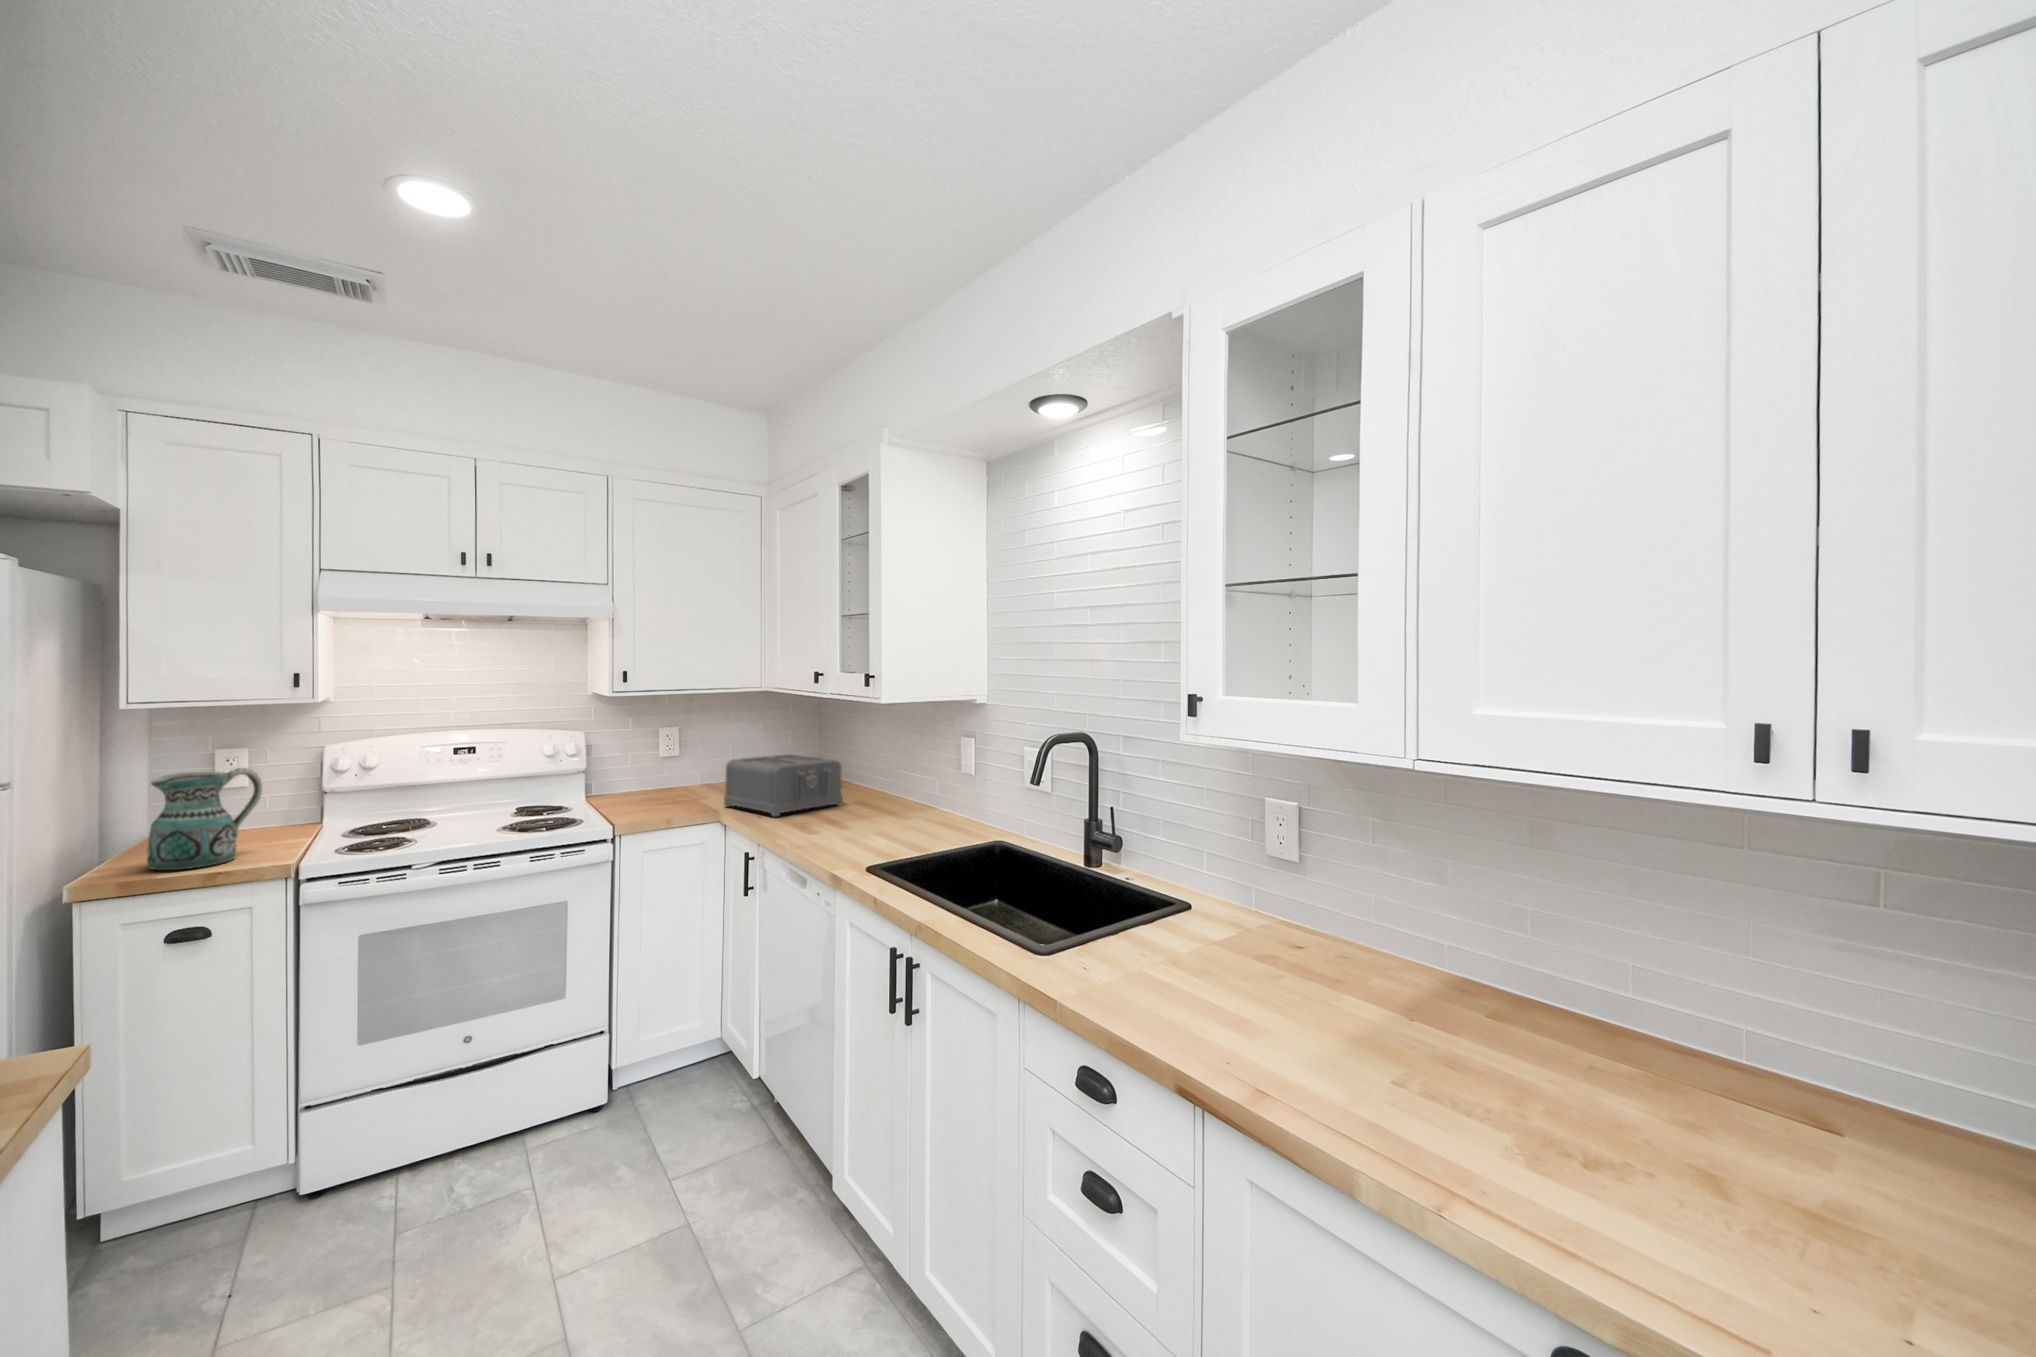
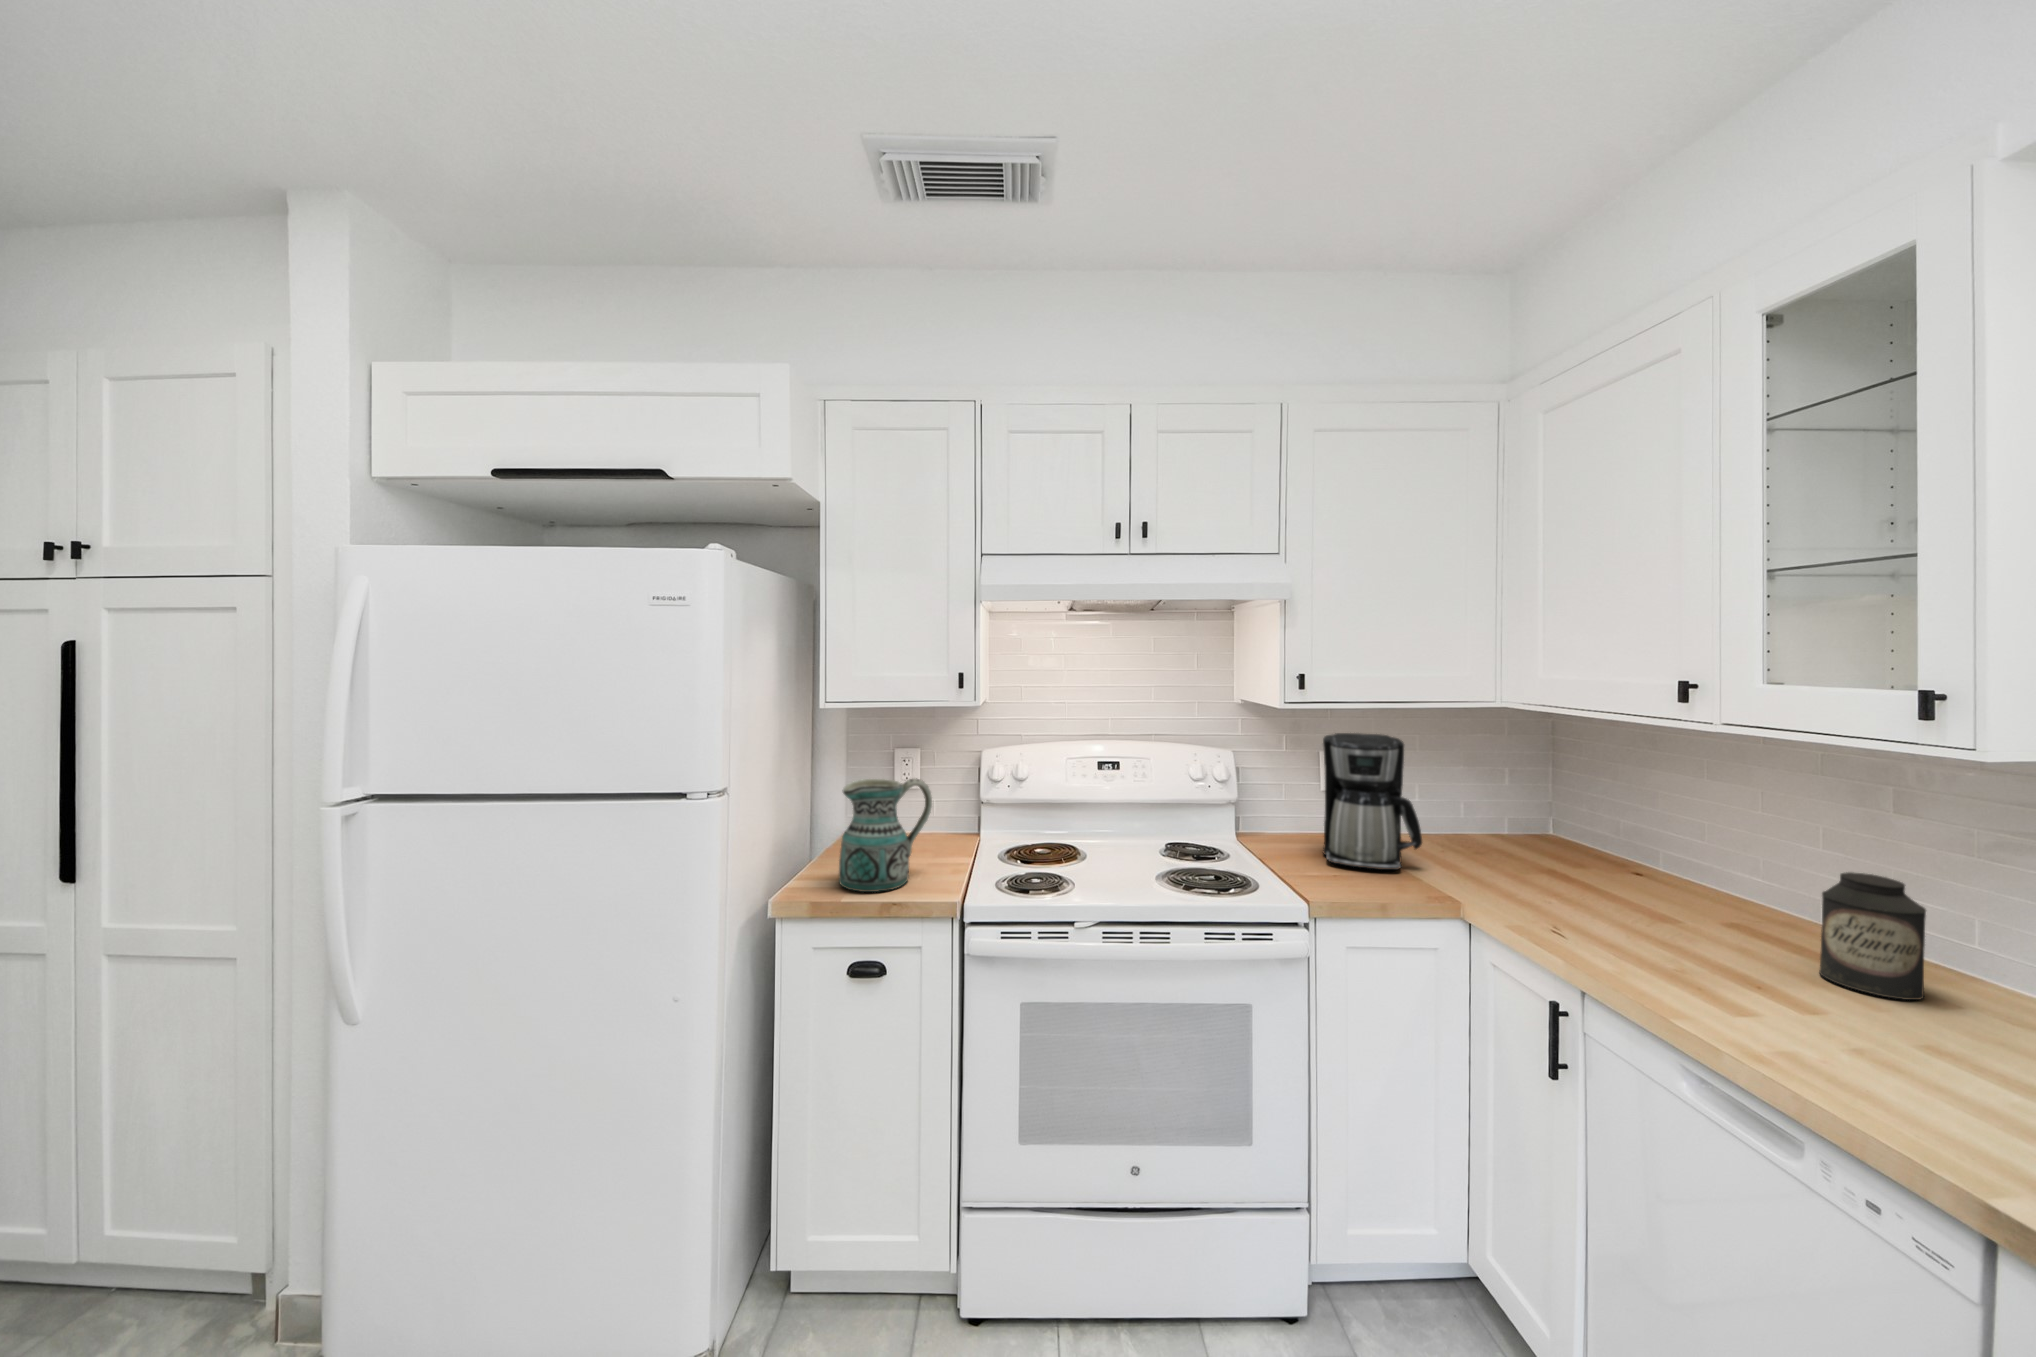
coffee maker: none [643,712,709,804] -> present [1323,733,1422,870]
toaster: present [724,754,843,816] -> none [1464,813,1720,940]
canister: none [857,764,889,819] -> present [1819,872,1926,1000]

